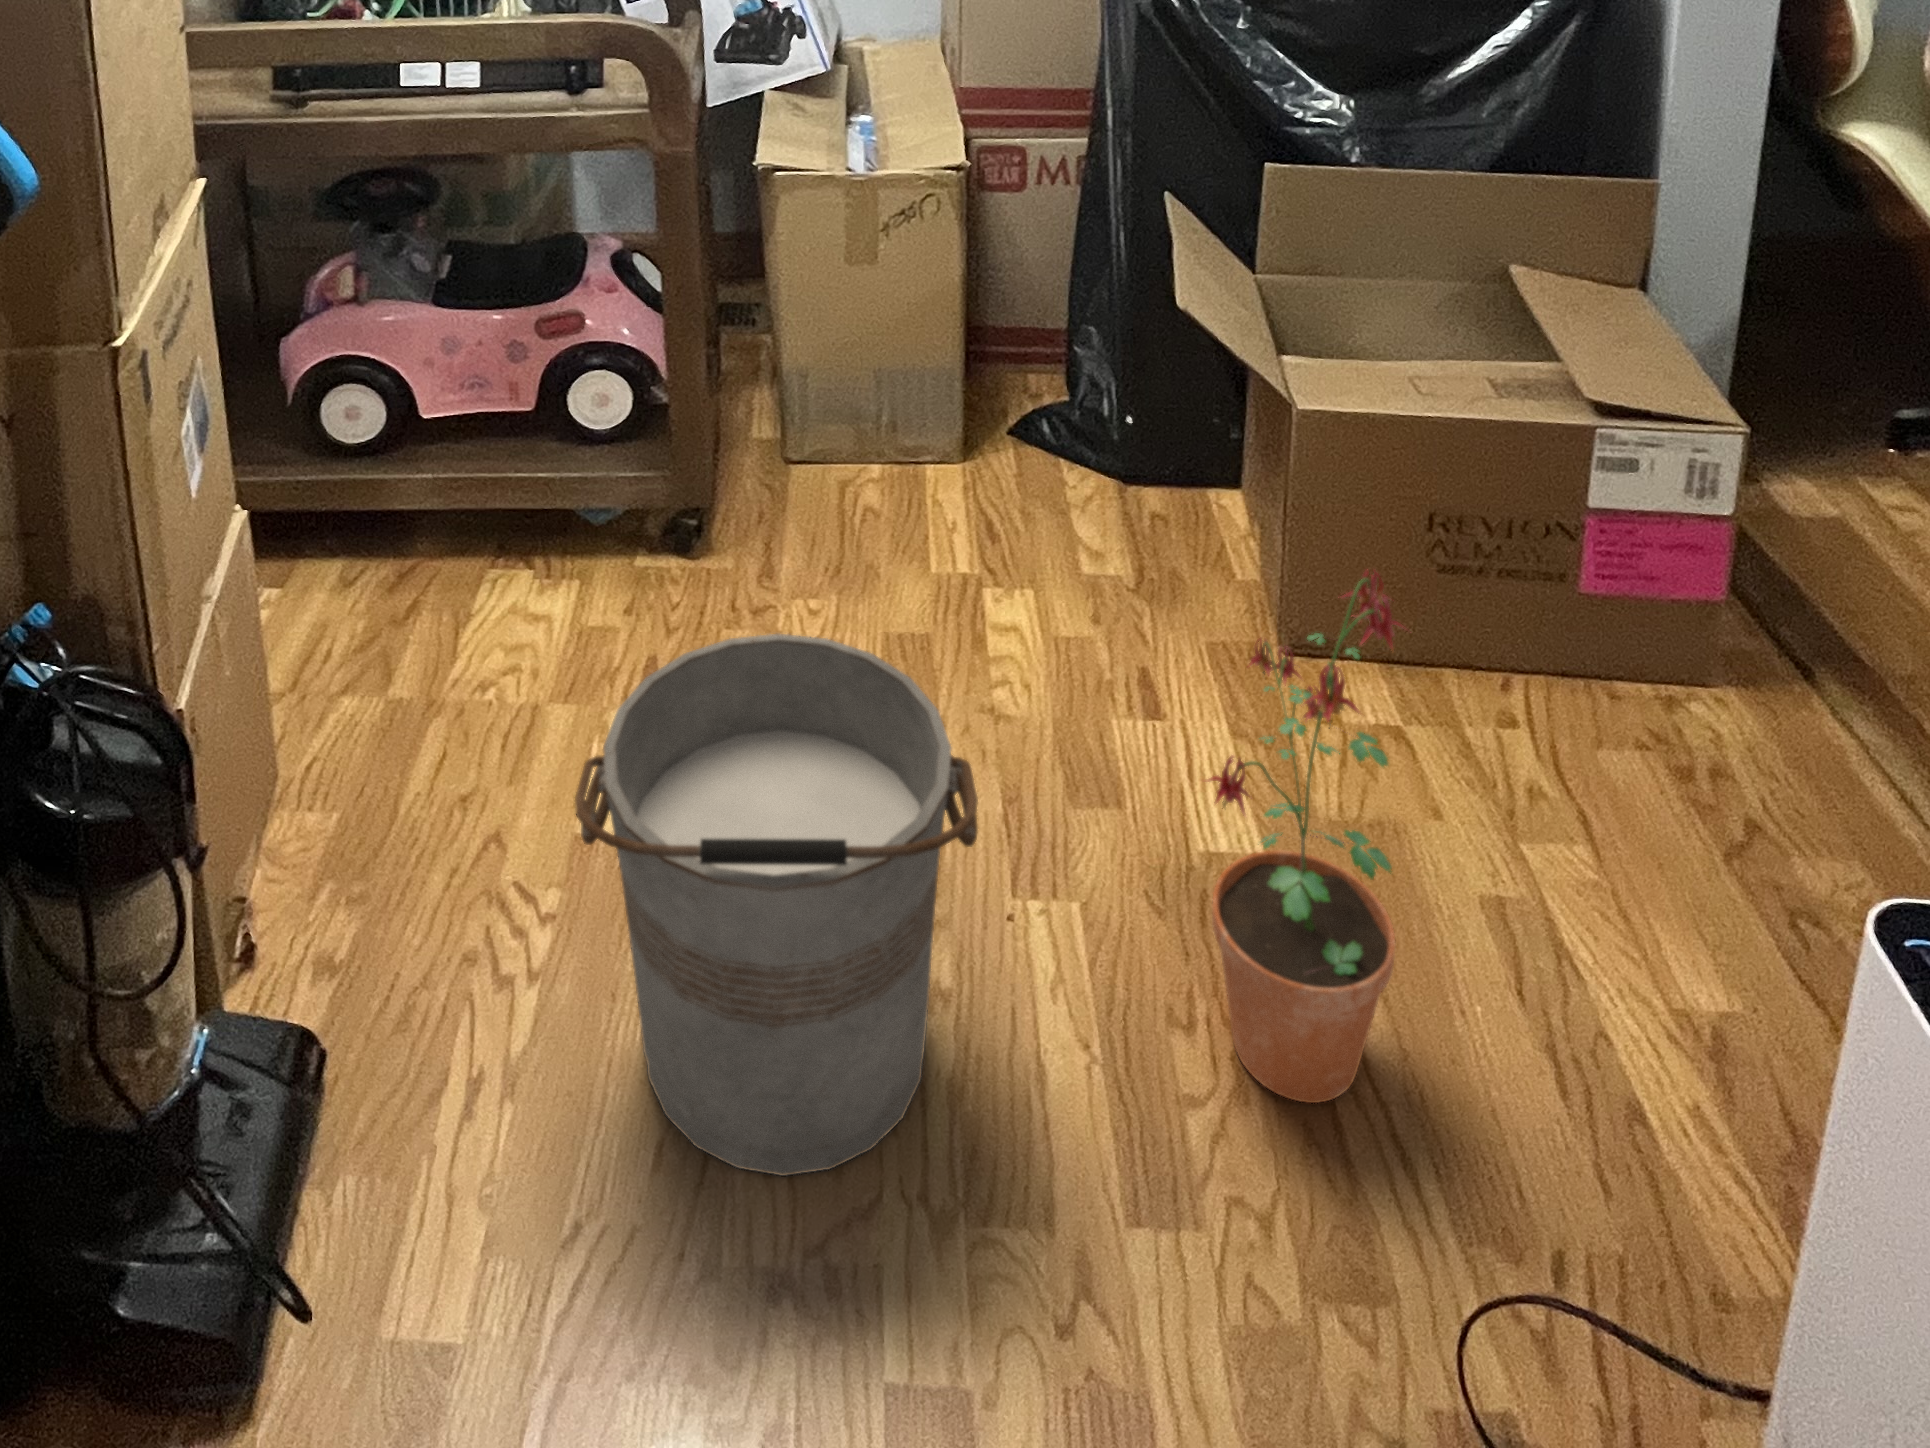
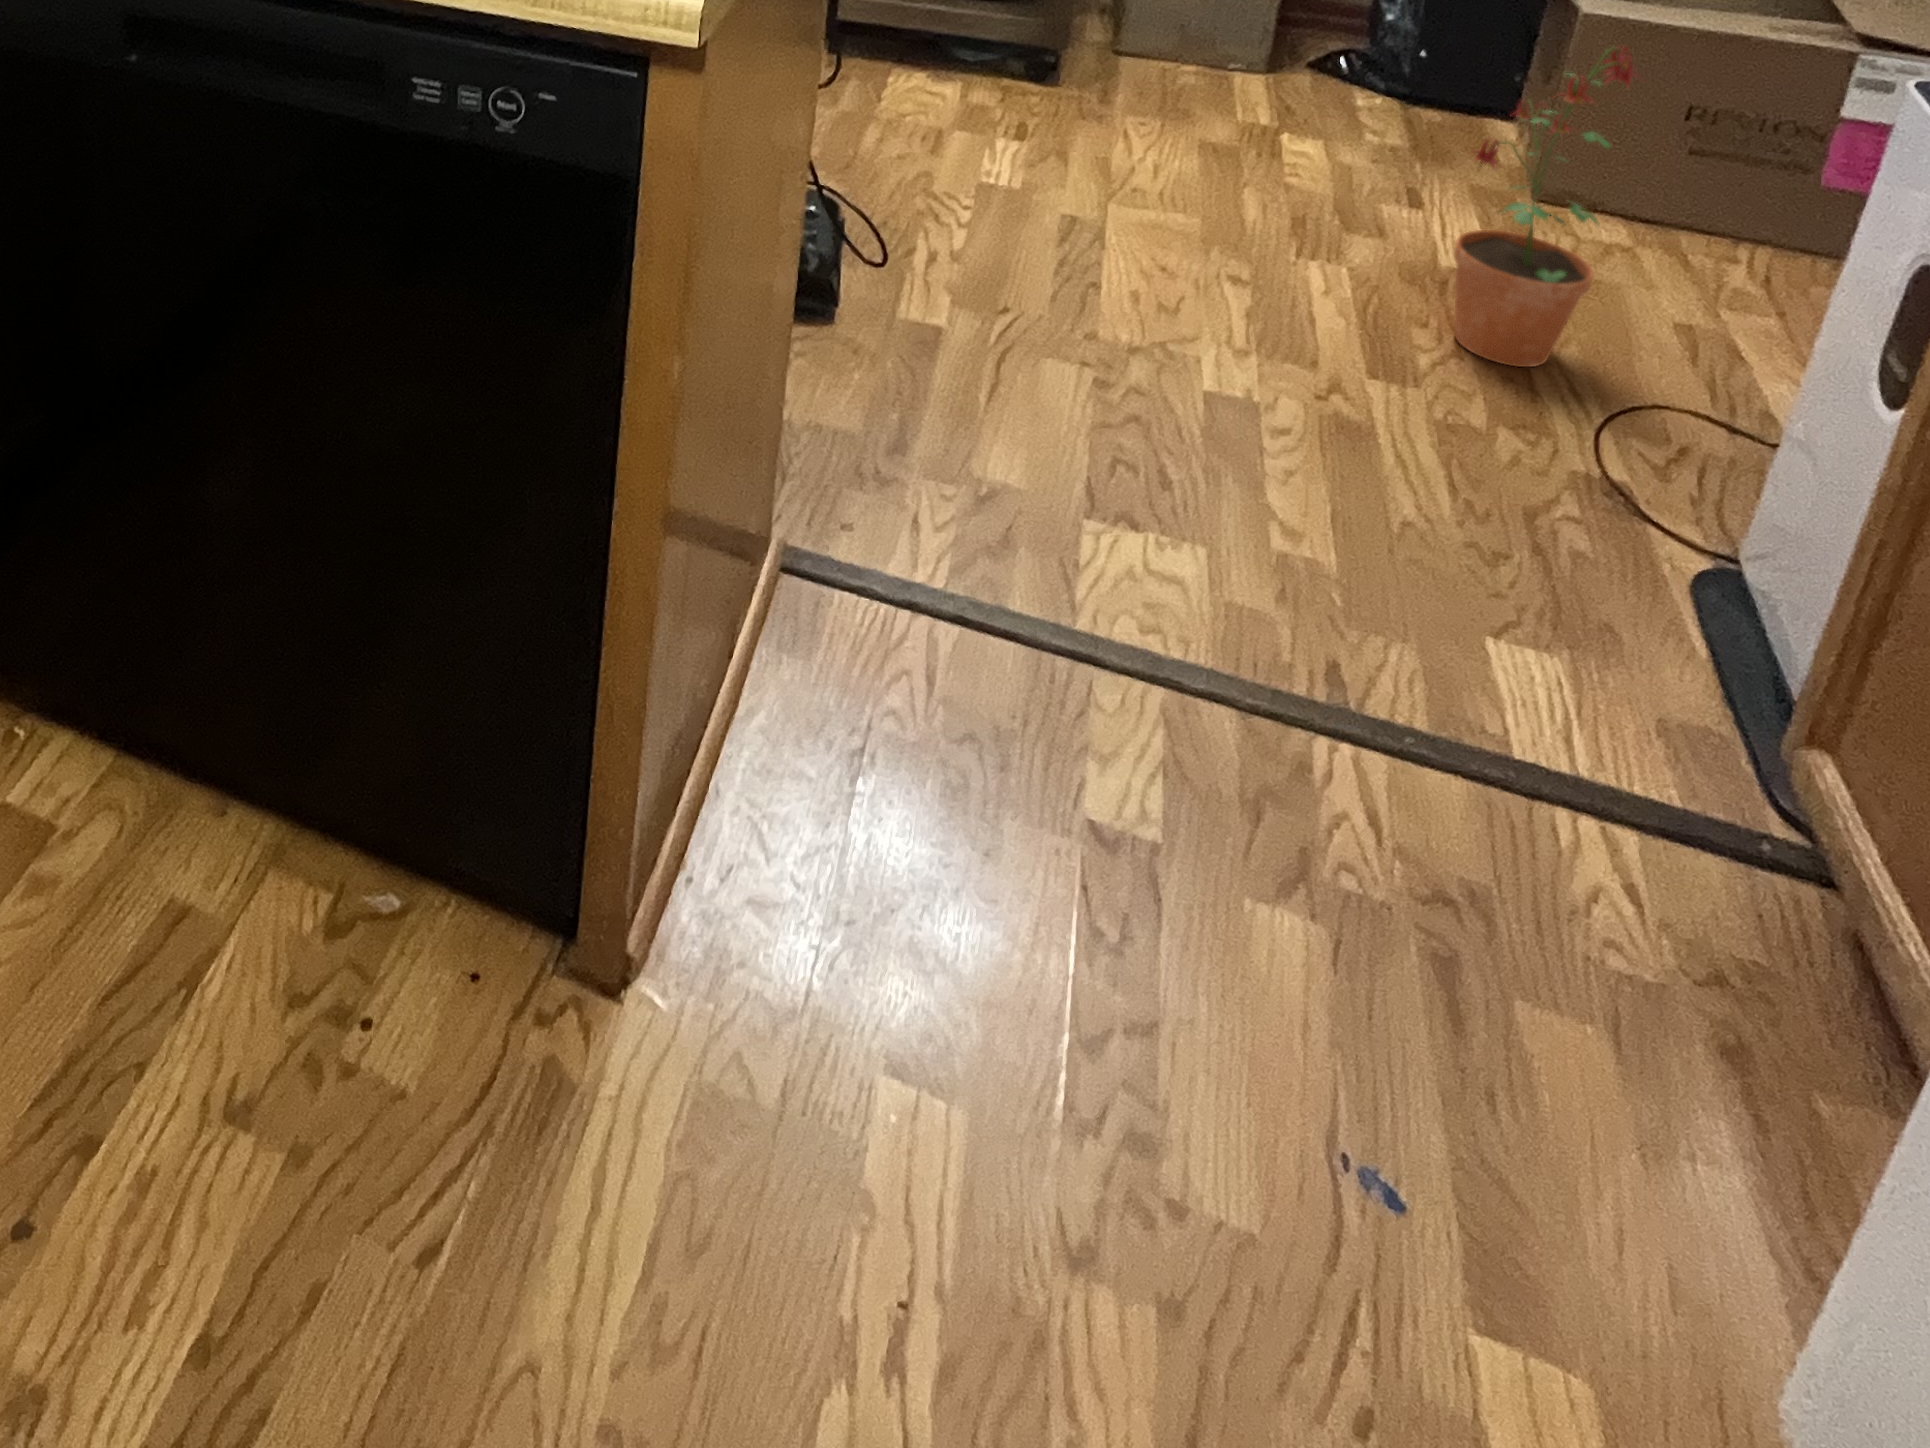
bucket: present [575,634,978,1176] -> none [1030,49,1306,321]

